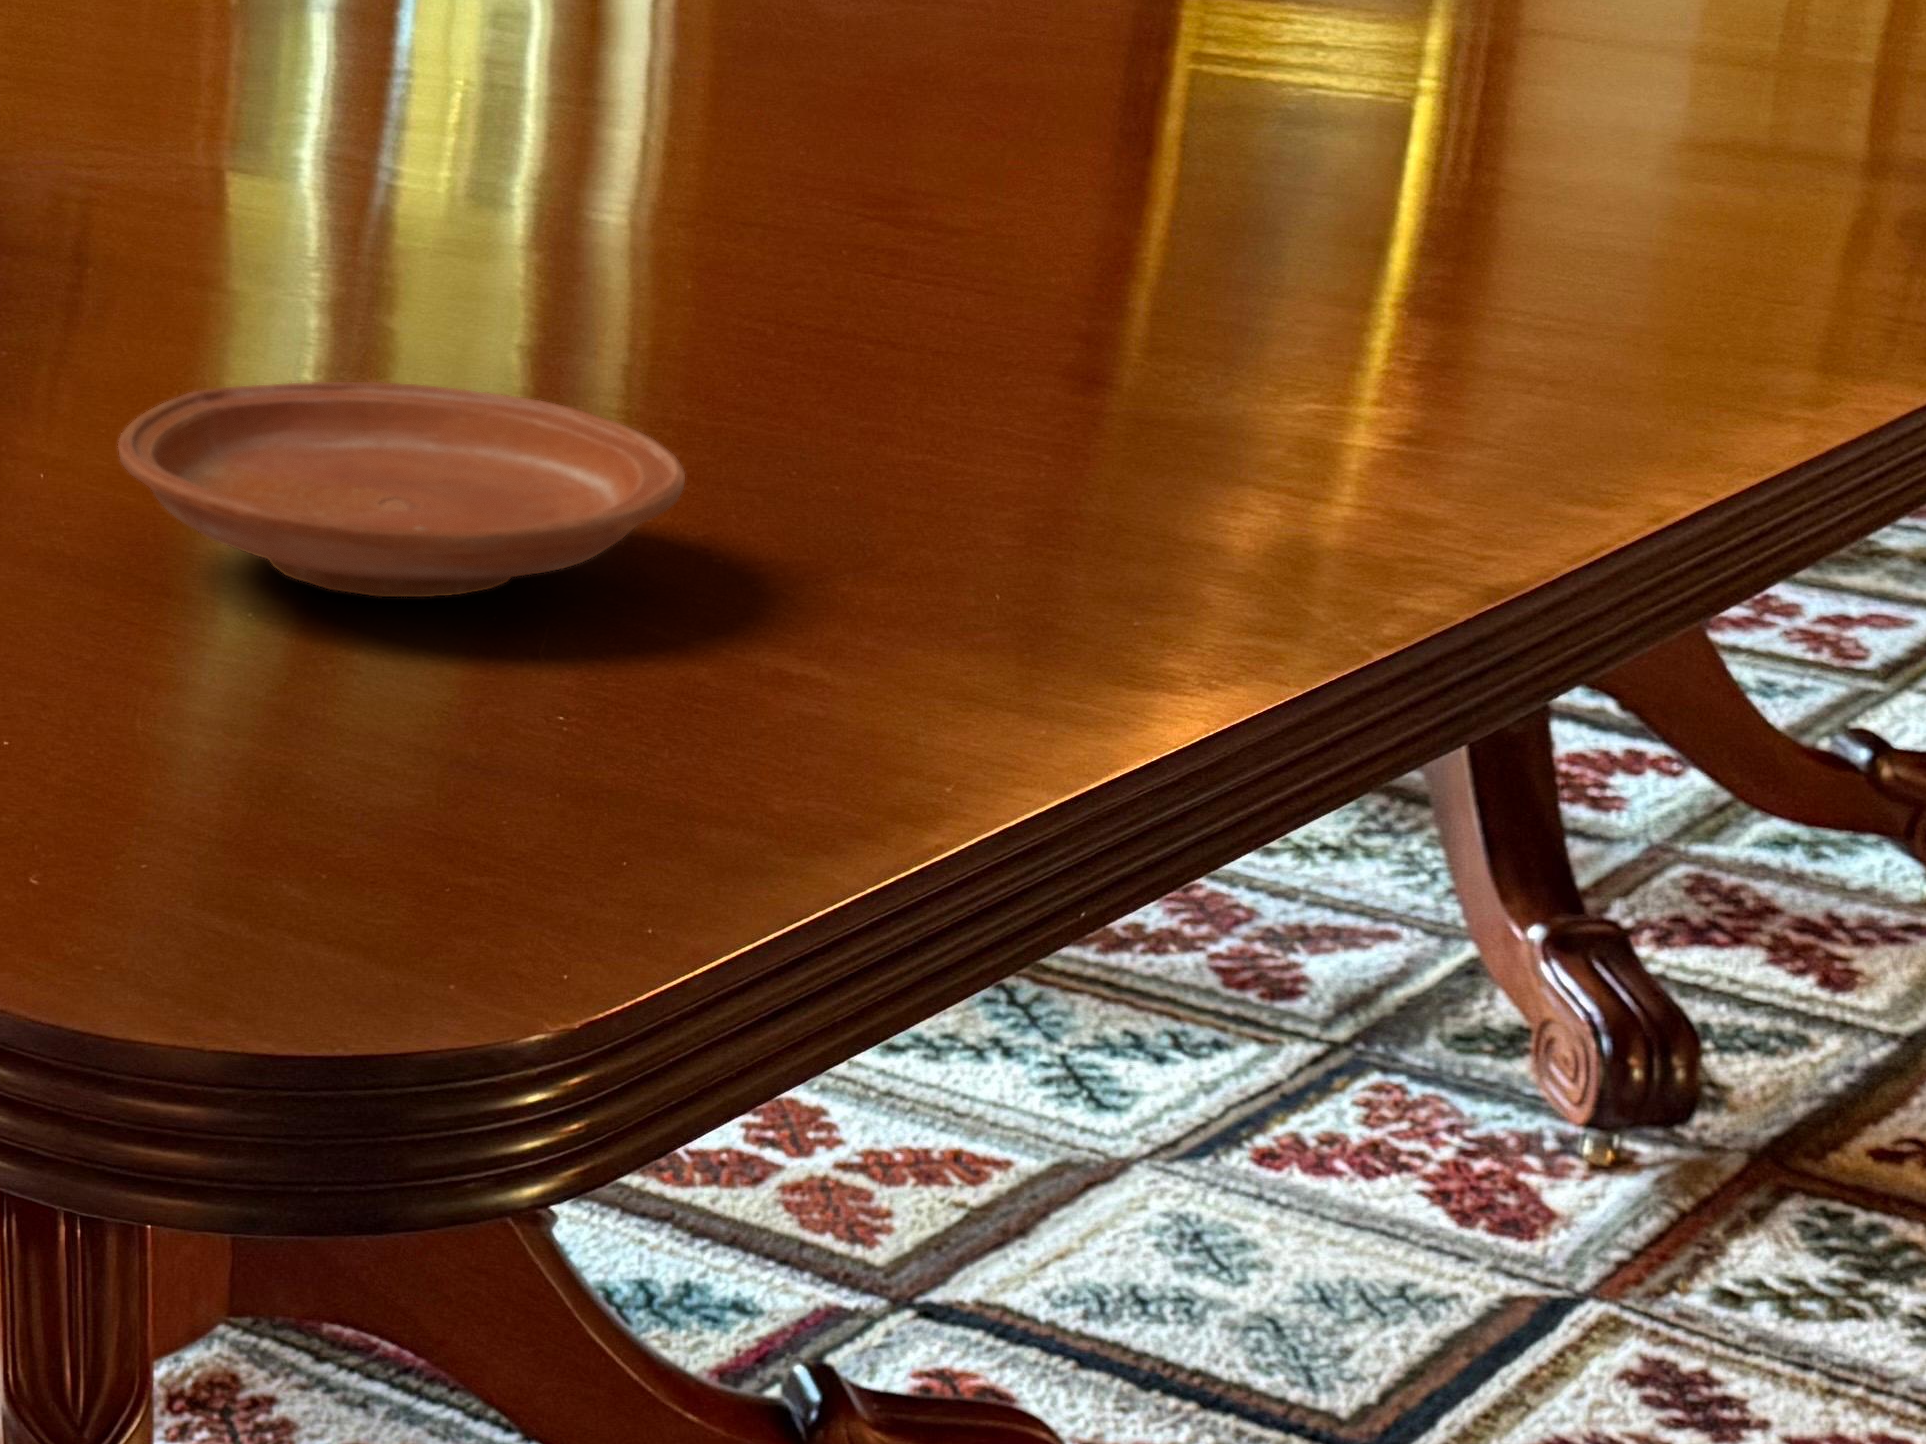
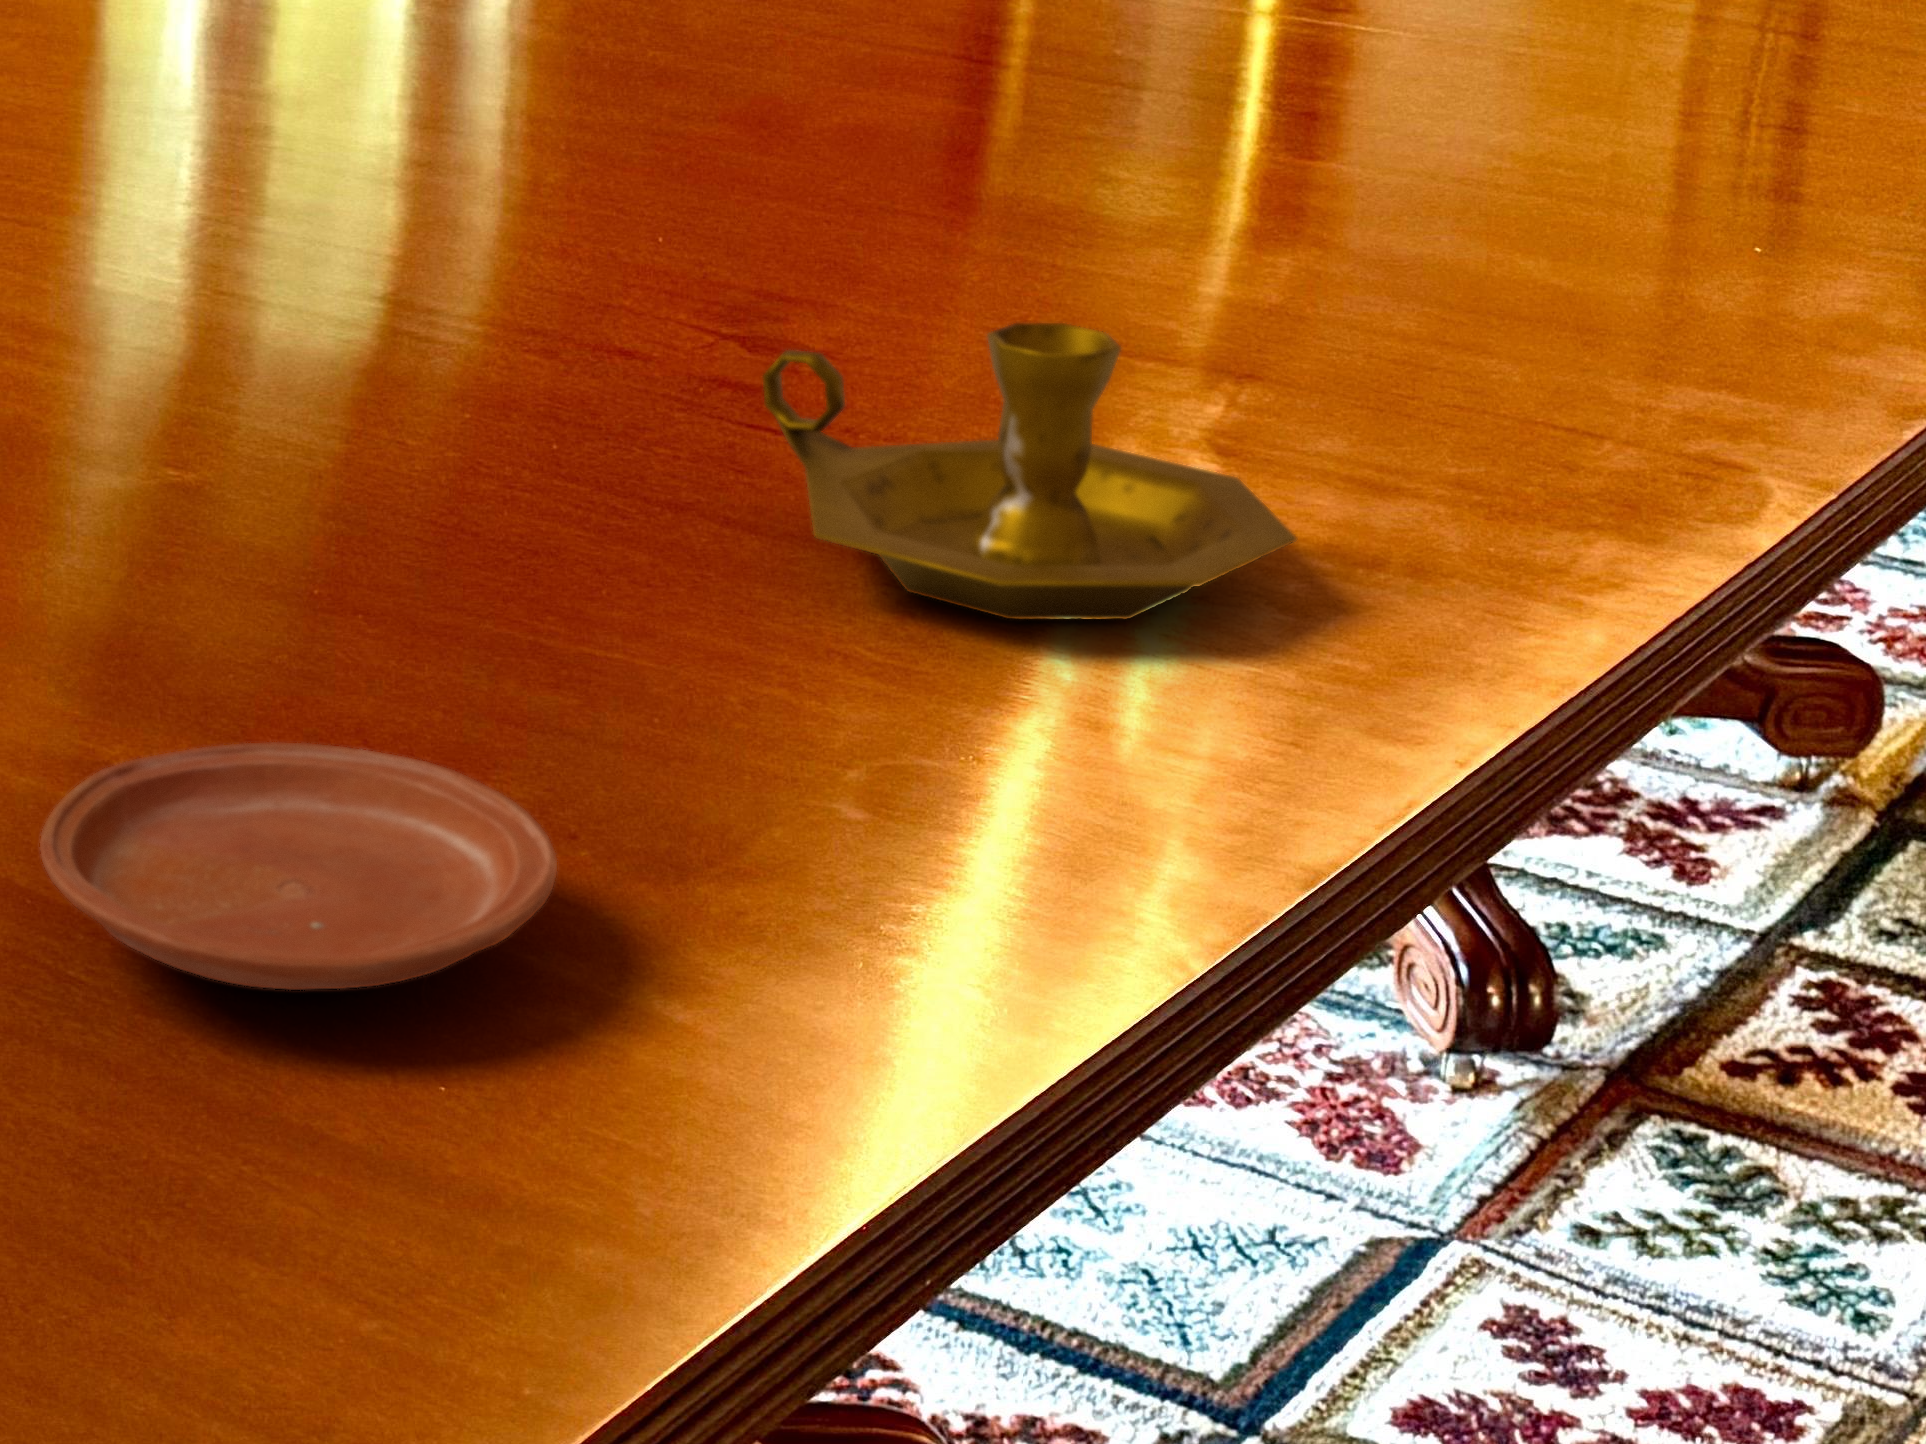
candlestick: none [909,74,1483,378] -> present [763,323,1297,619]

